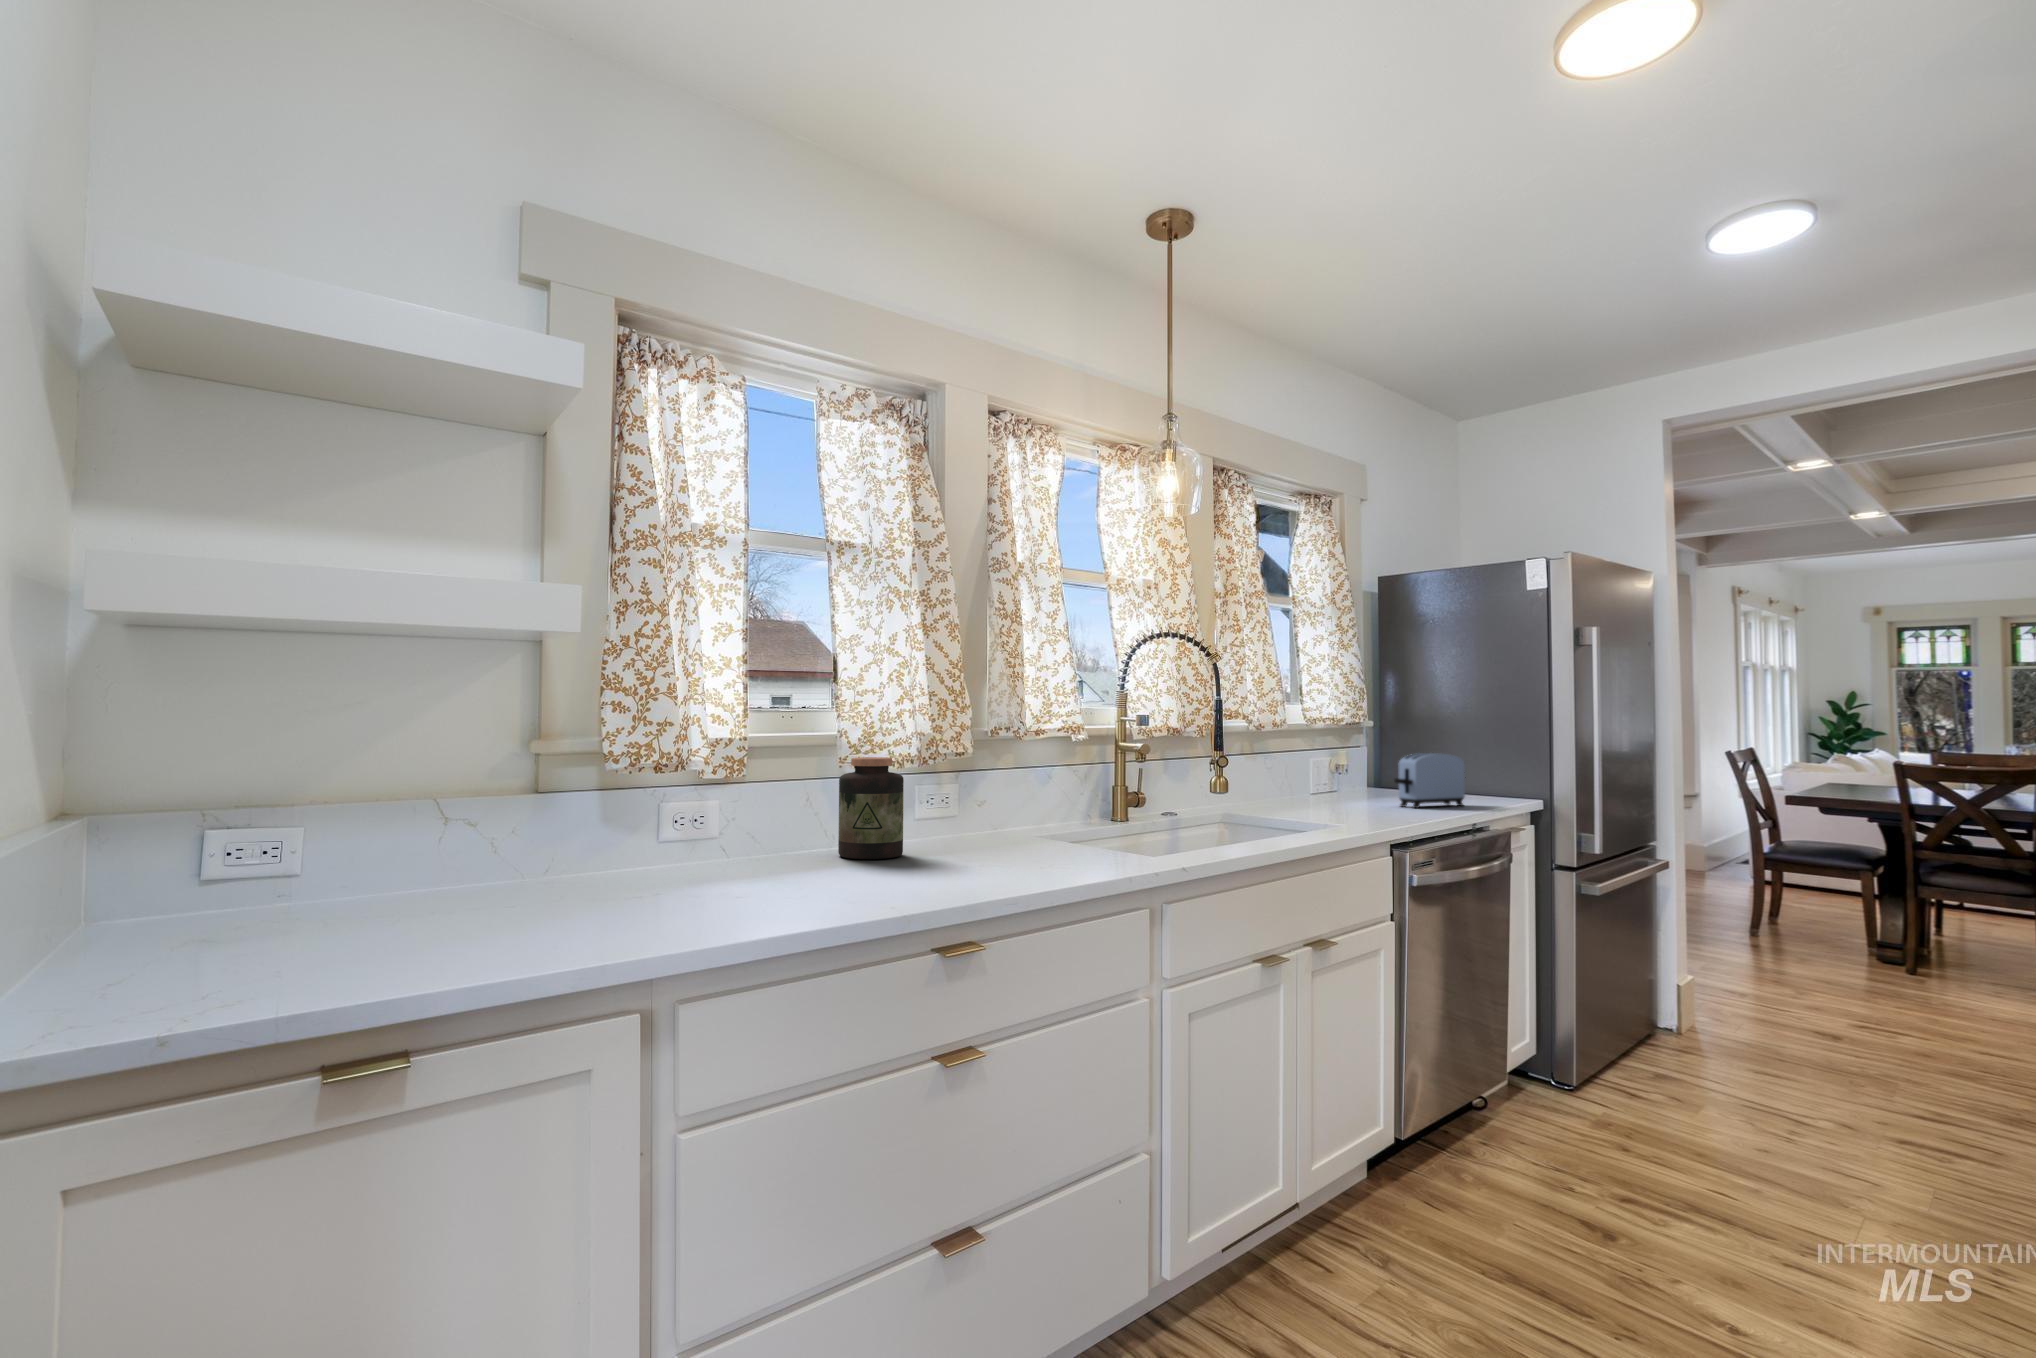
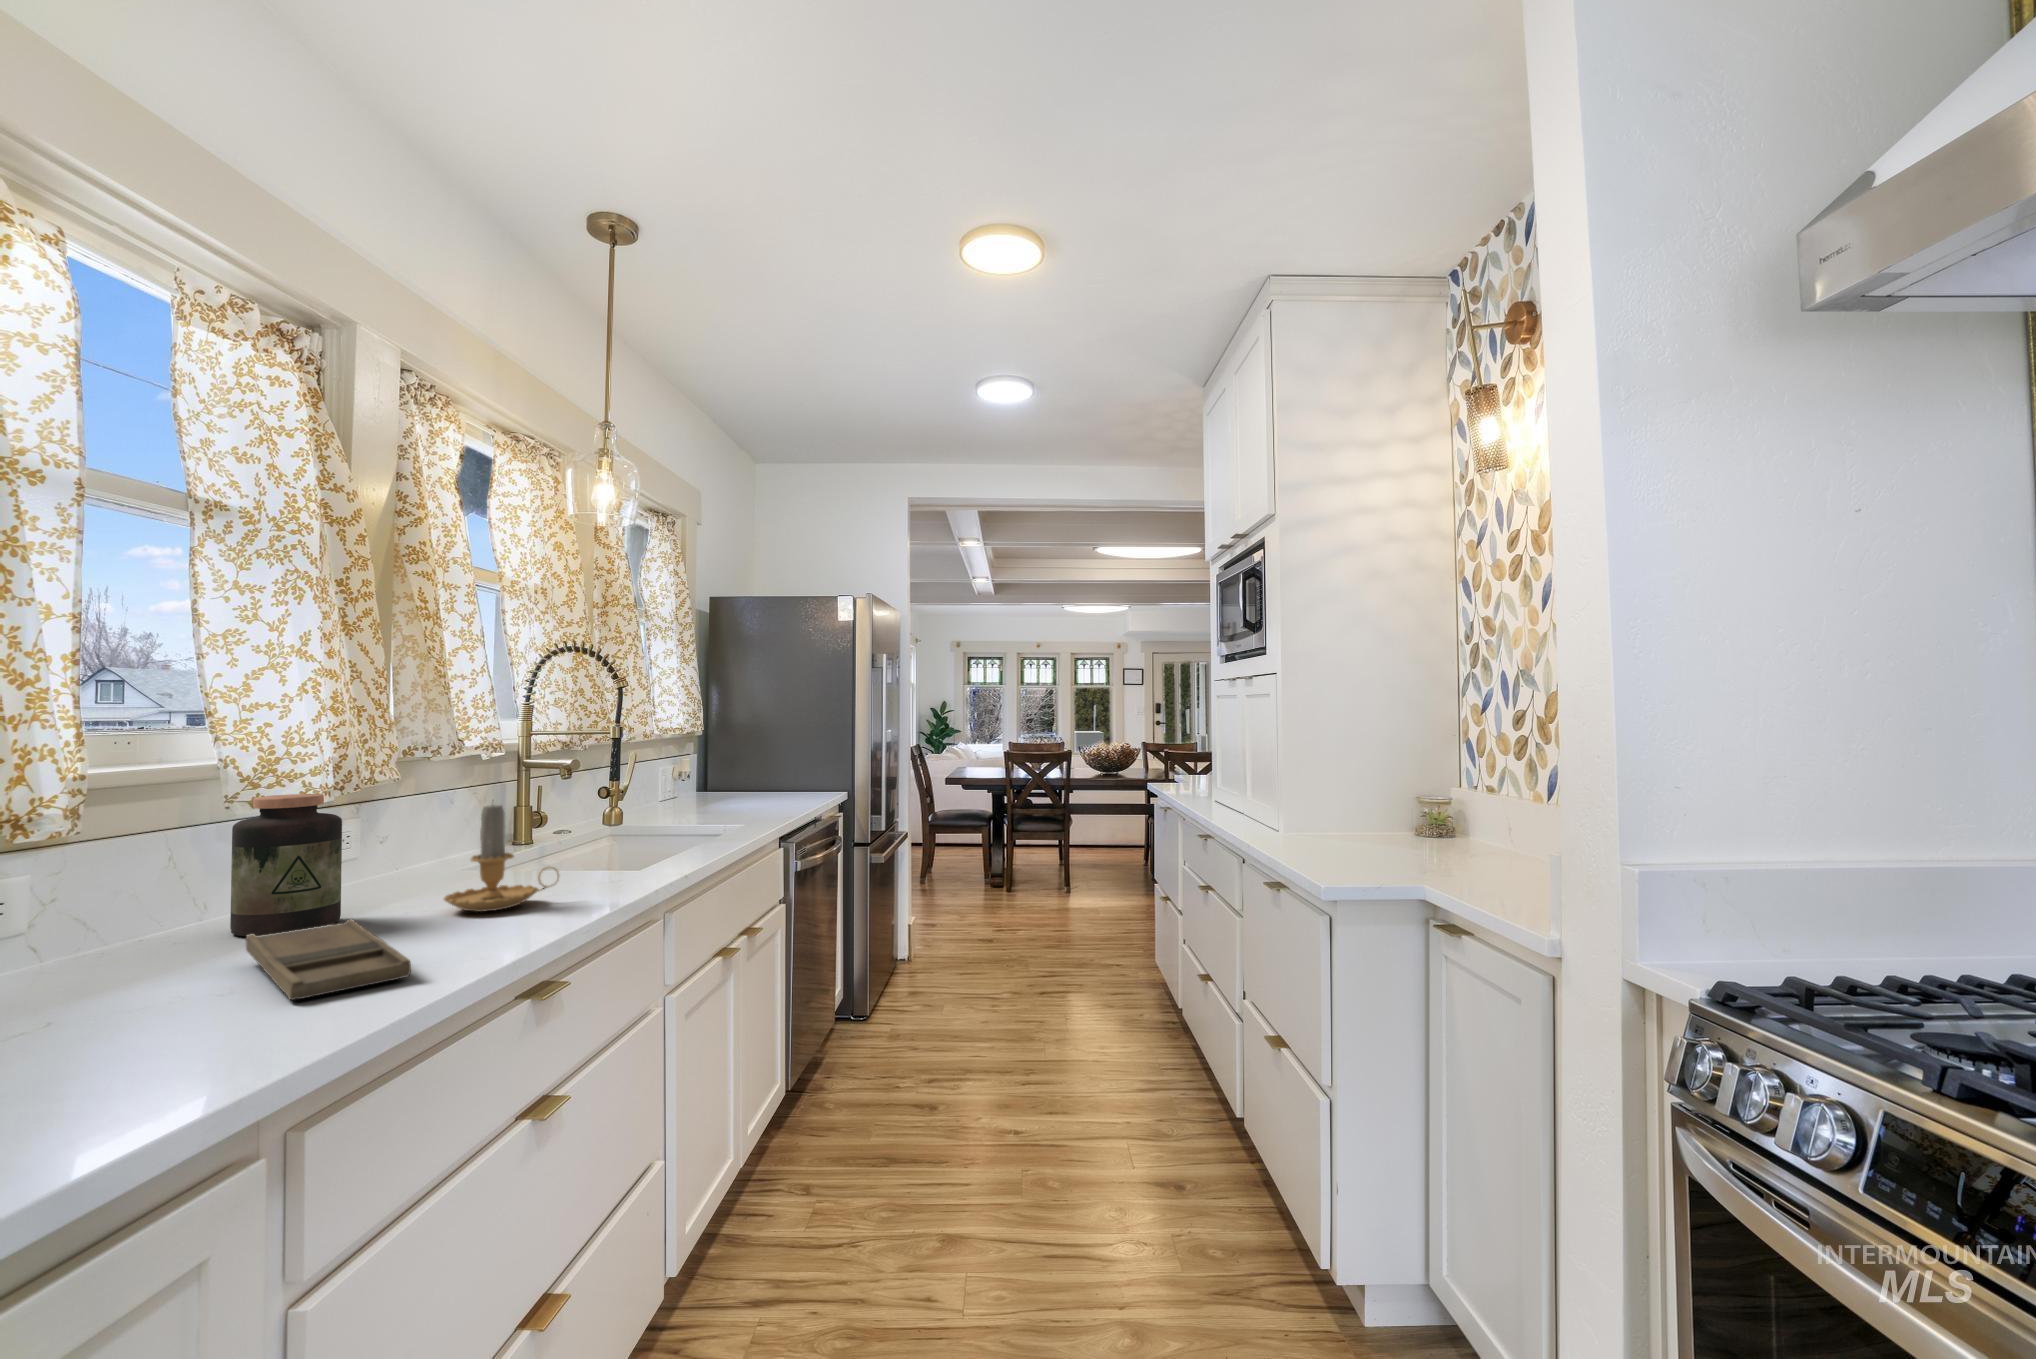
toaster: present [1394,753,1465,808] -> none [735,753,784,801]
candle: none [958,771,1043,865] -> present [444,805,559,912]
tray: none [780,851,873,894] -> present [246,920,411,1000]

